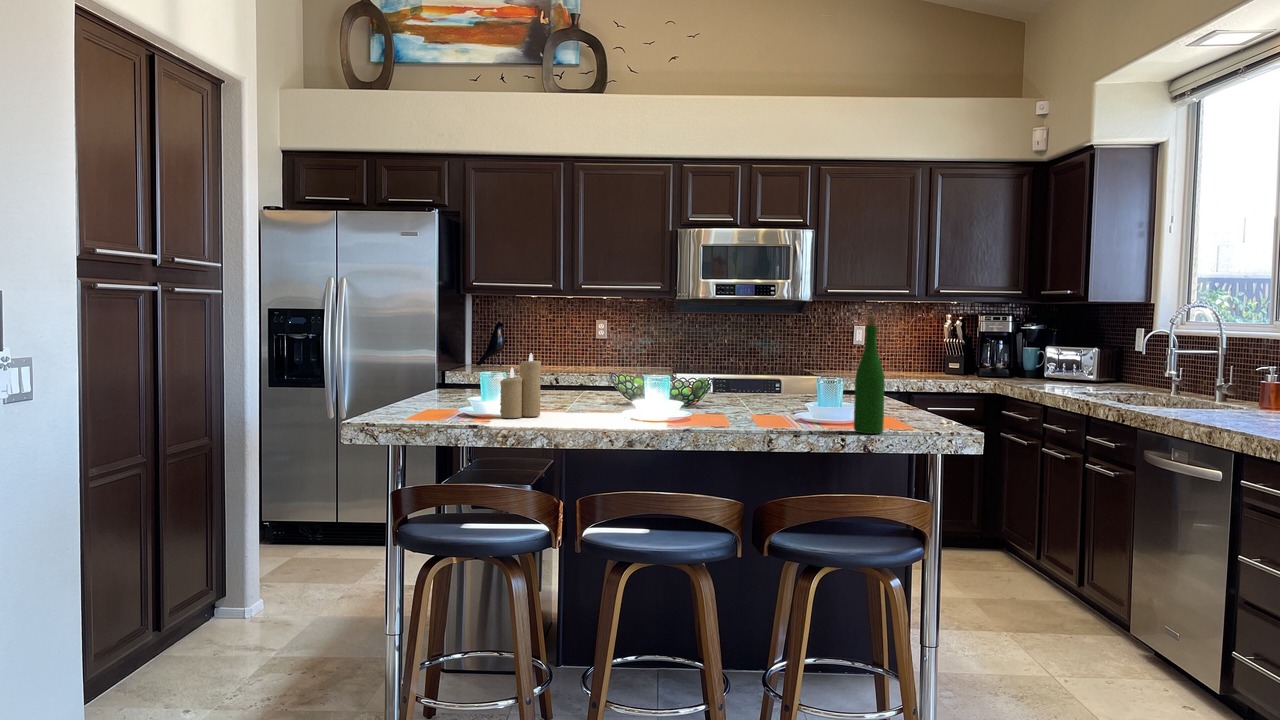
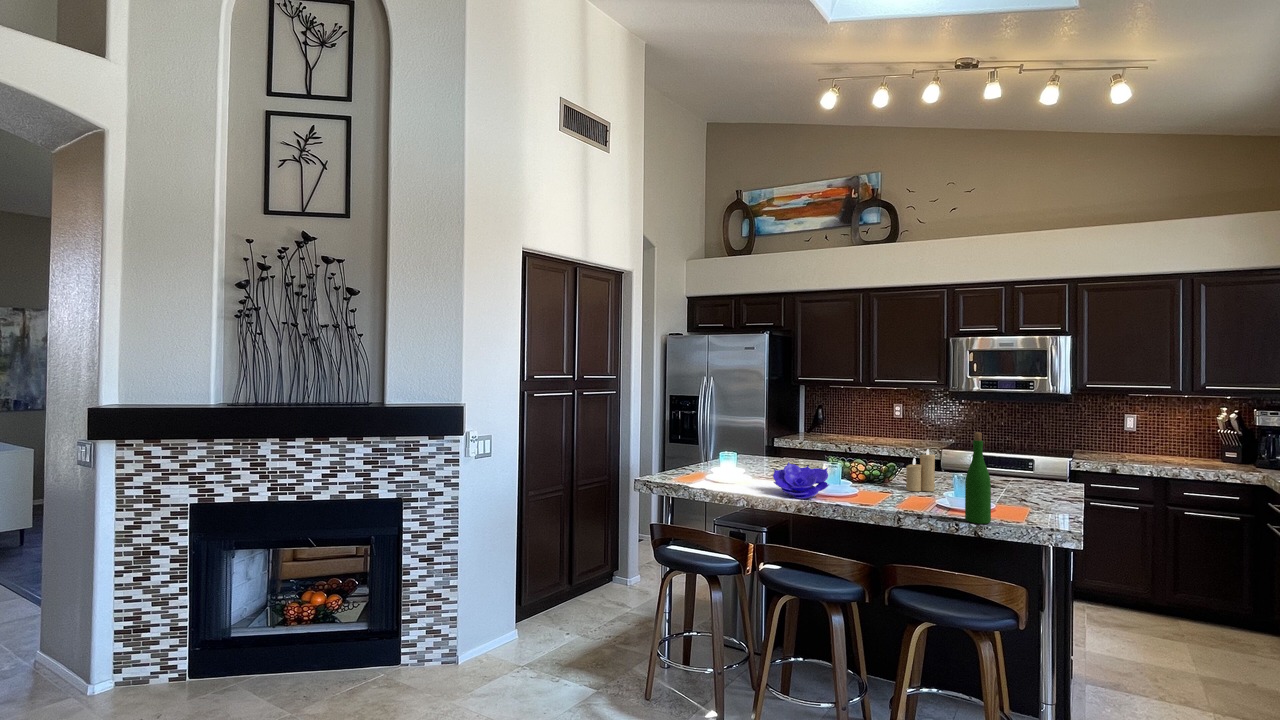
candle: present [500,353,541,418] -> present [906,449,935,492]
decorative bowl: none [569,377,661,428] -> present [773,462,829,499]

